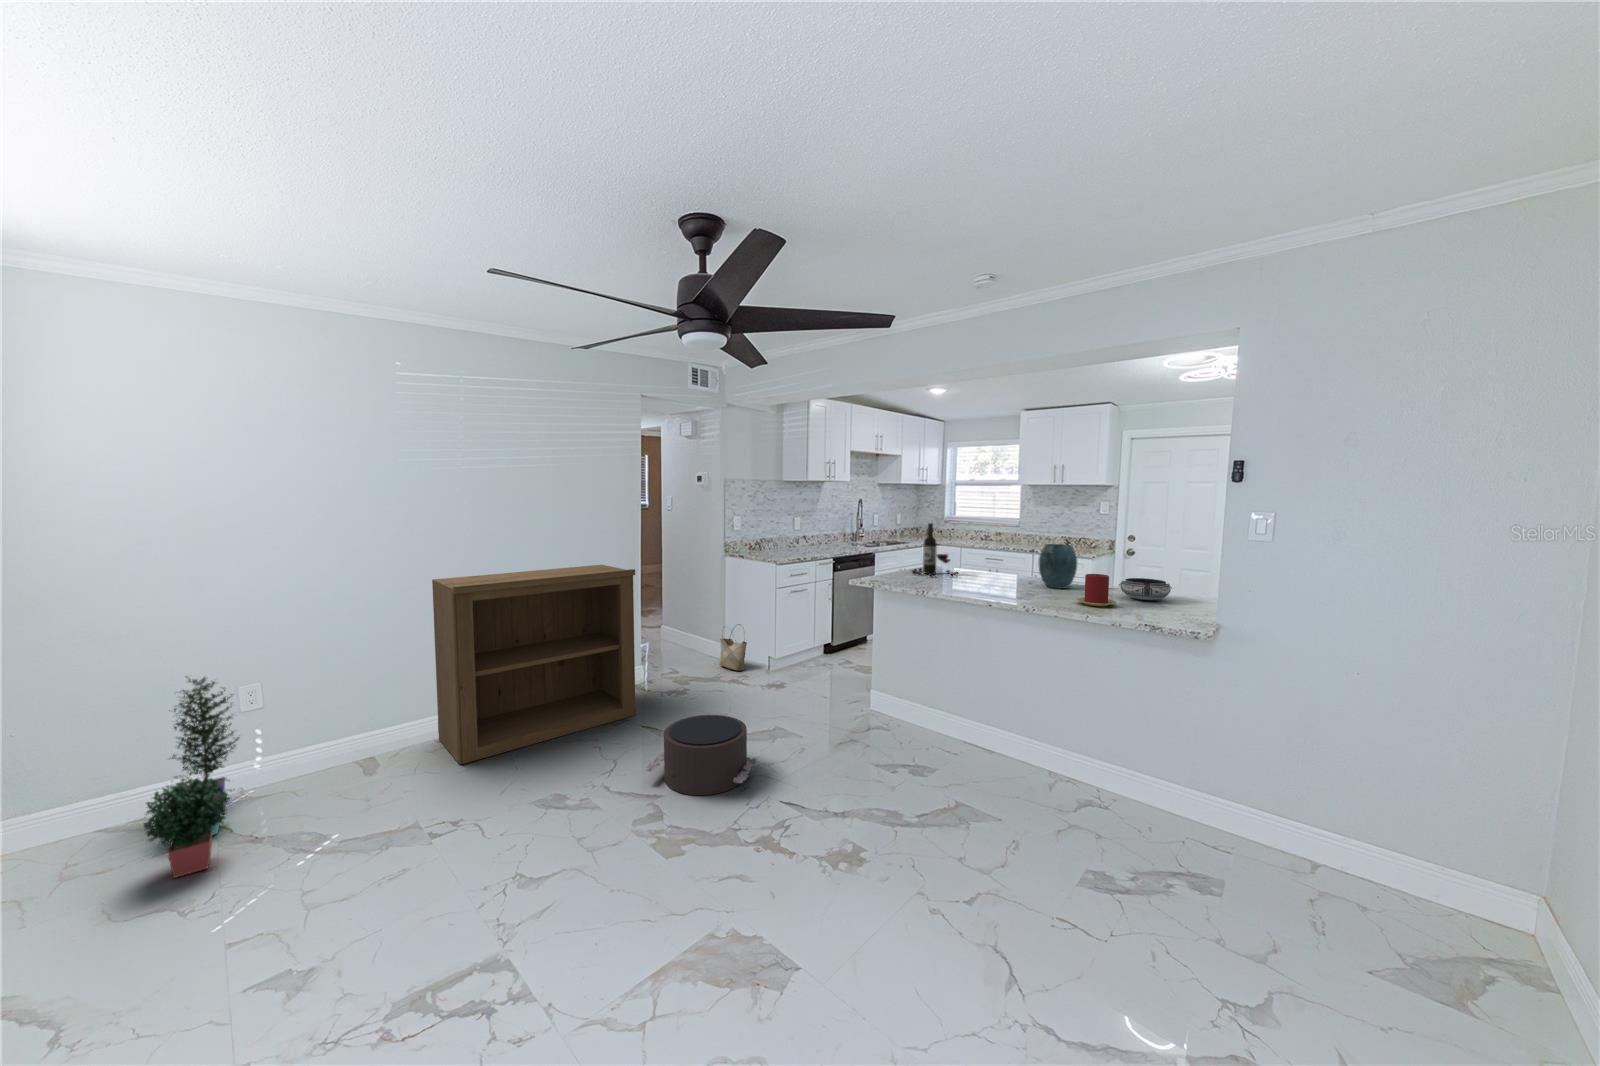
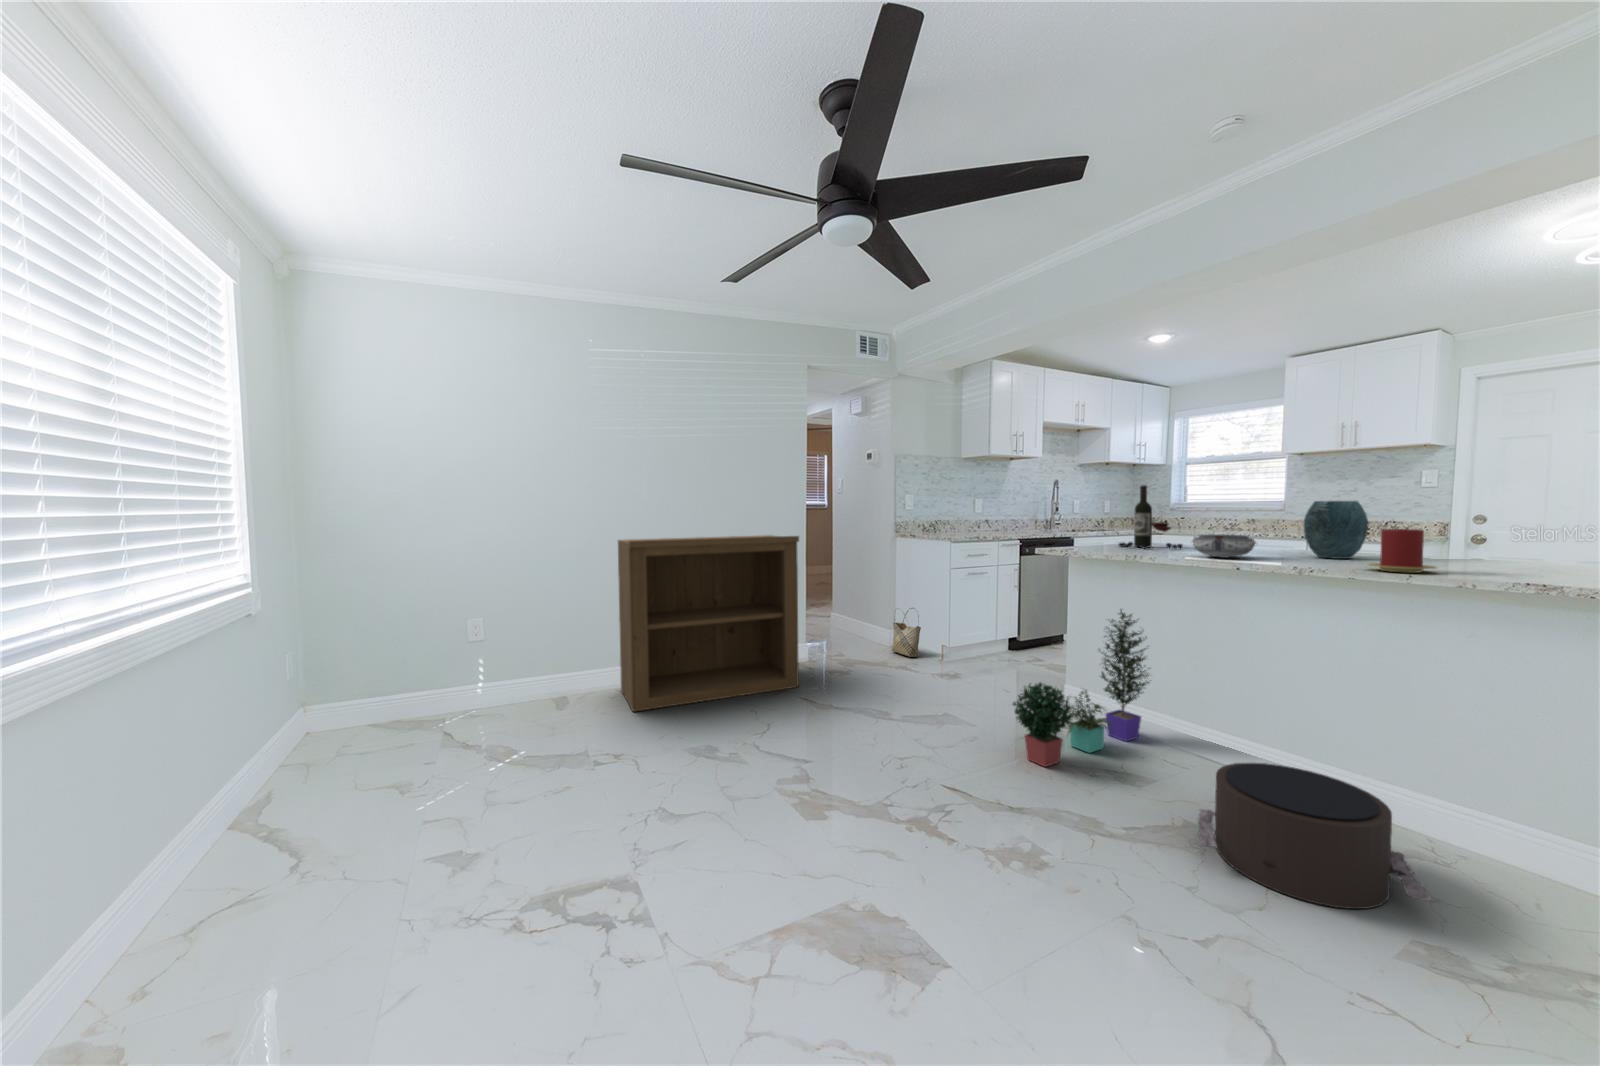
bowl: present [1119,578,1172,600] -> present [1192,535,1256,558]
potted plant: present [144,676,243,878] -> present [1013,610,1149,767]
pouf: present [646,715,757,795] -> present [1197,763,1431,909]

